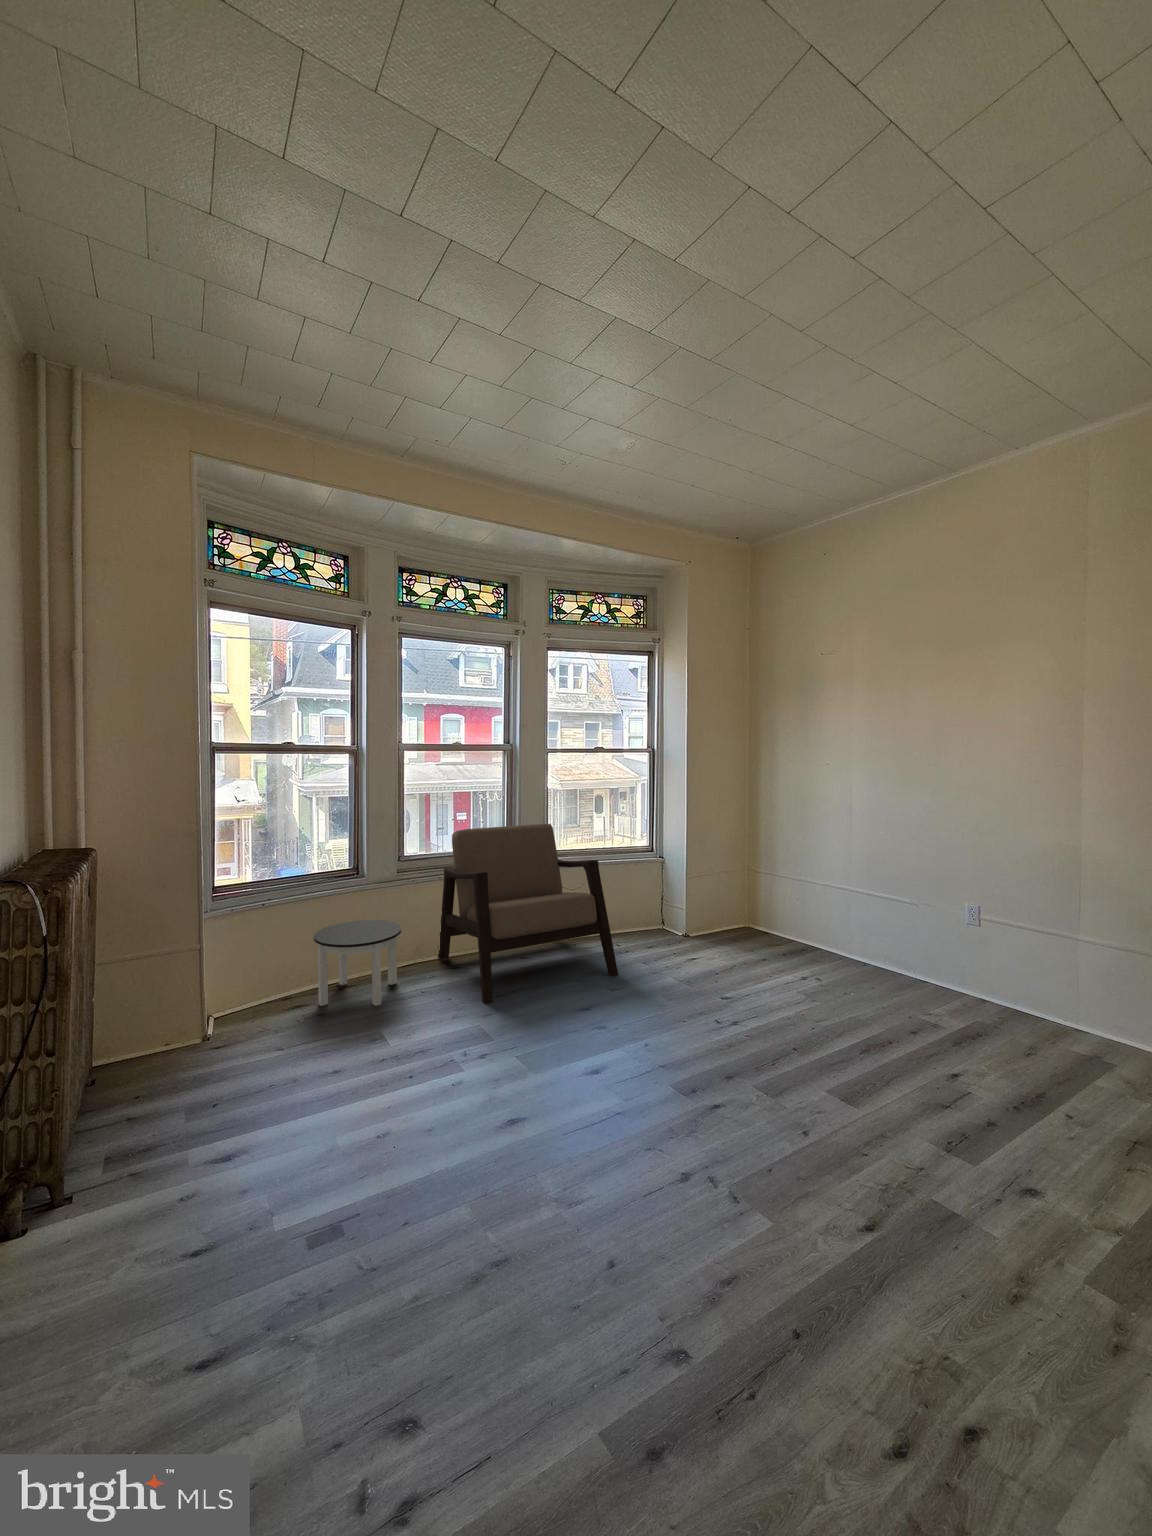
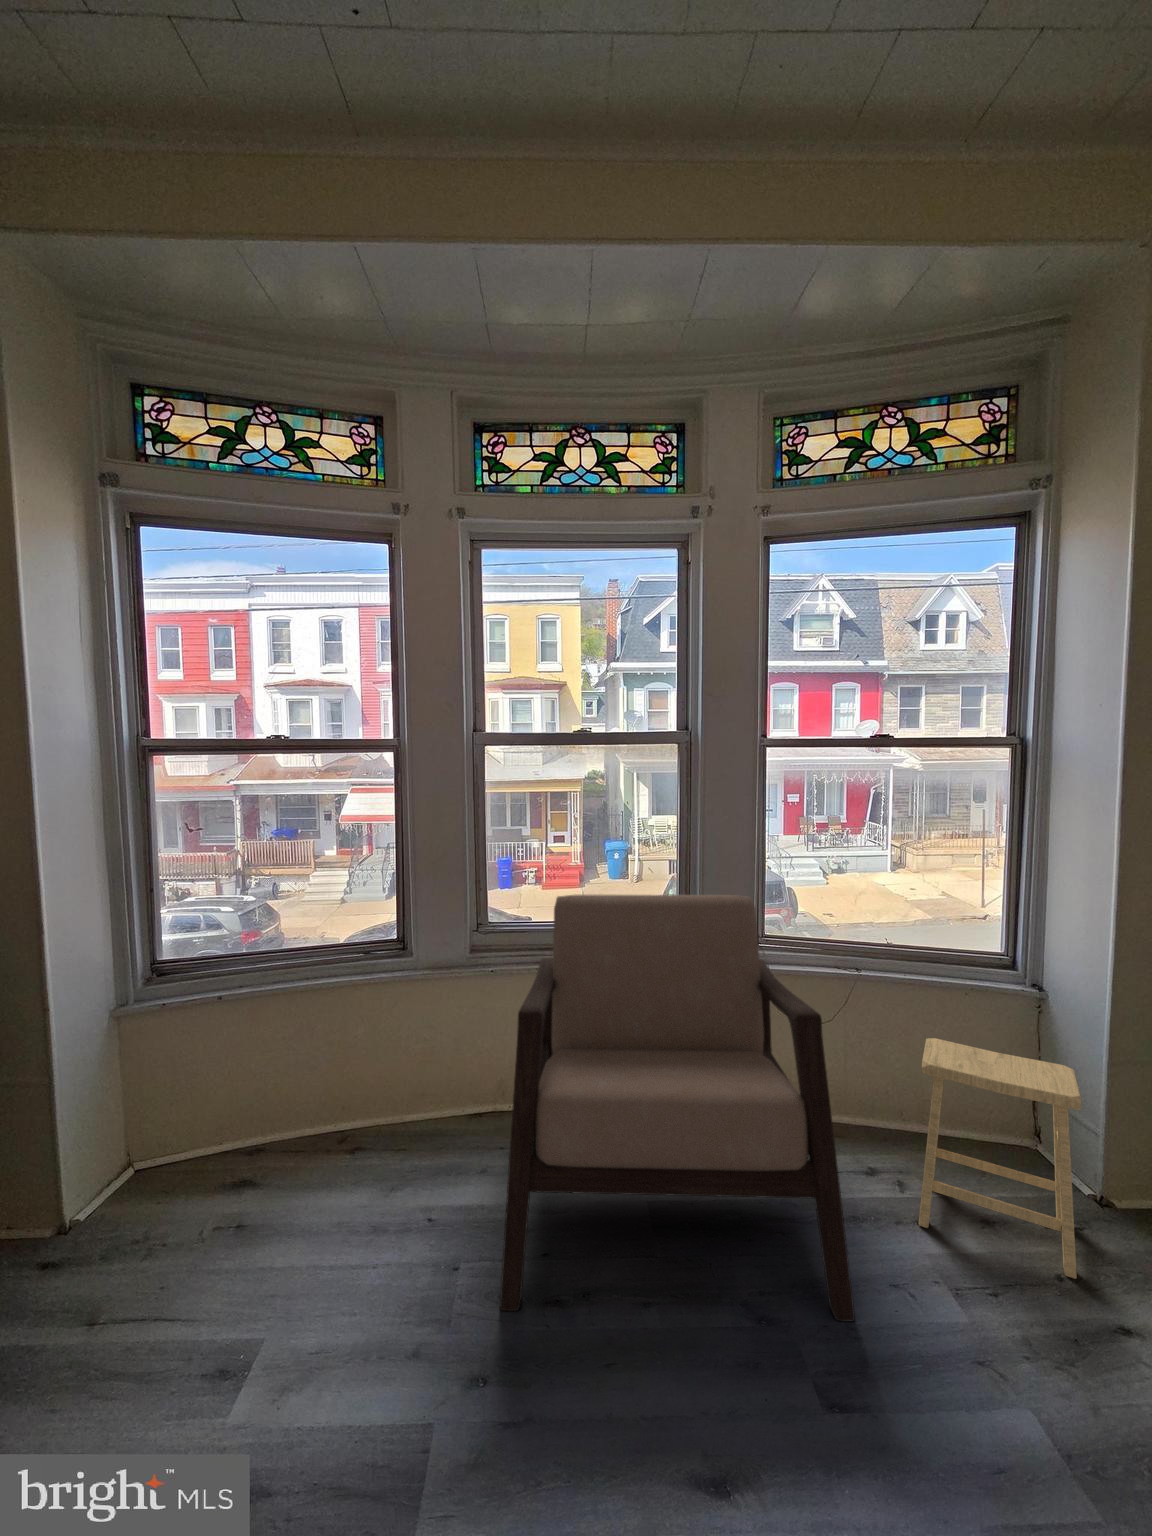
footstool: none [626,876,683,952] -> present [918,1038,1081,1279]
round table: present [314,920,401,1006] -> none [268,1034,422,1225]

